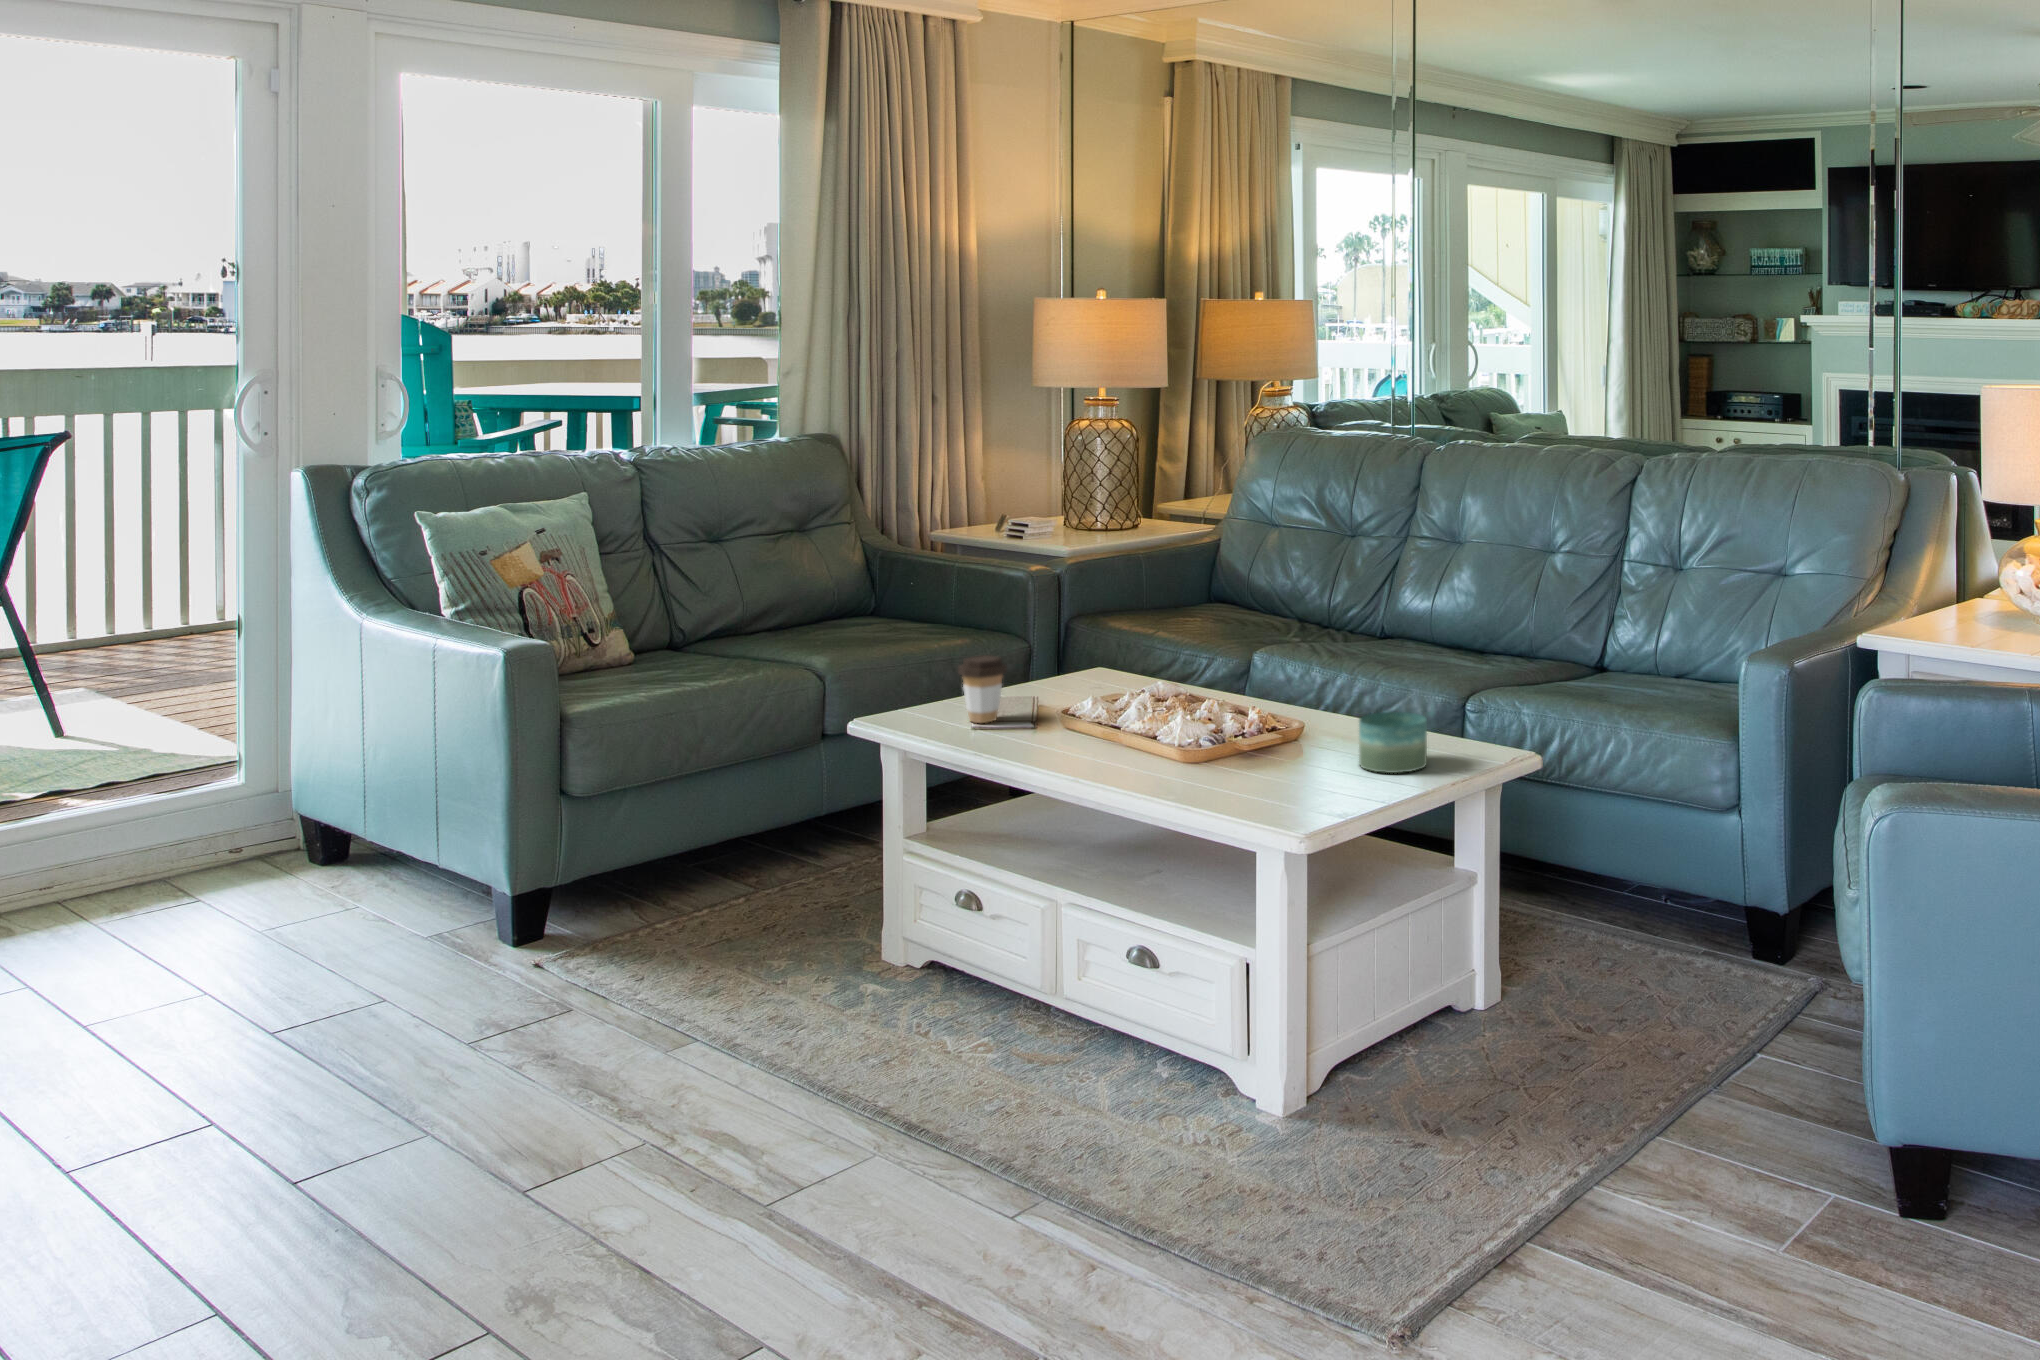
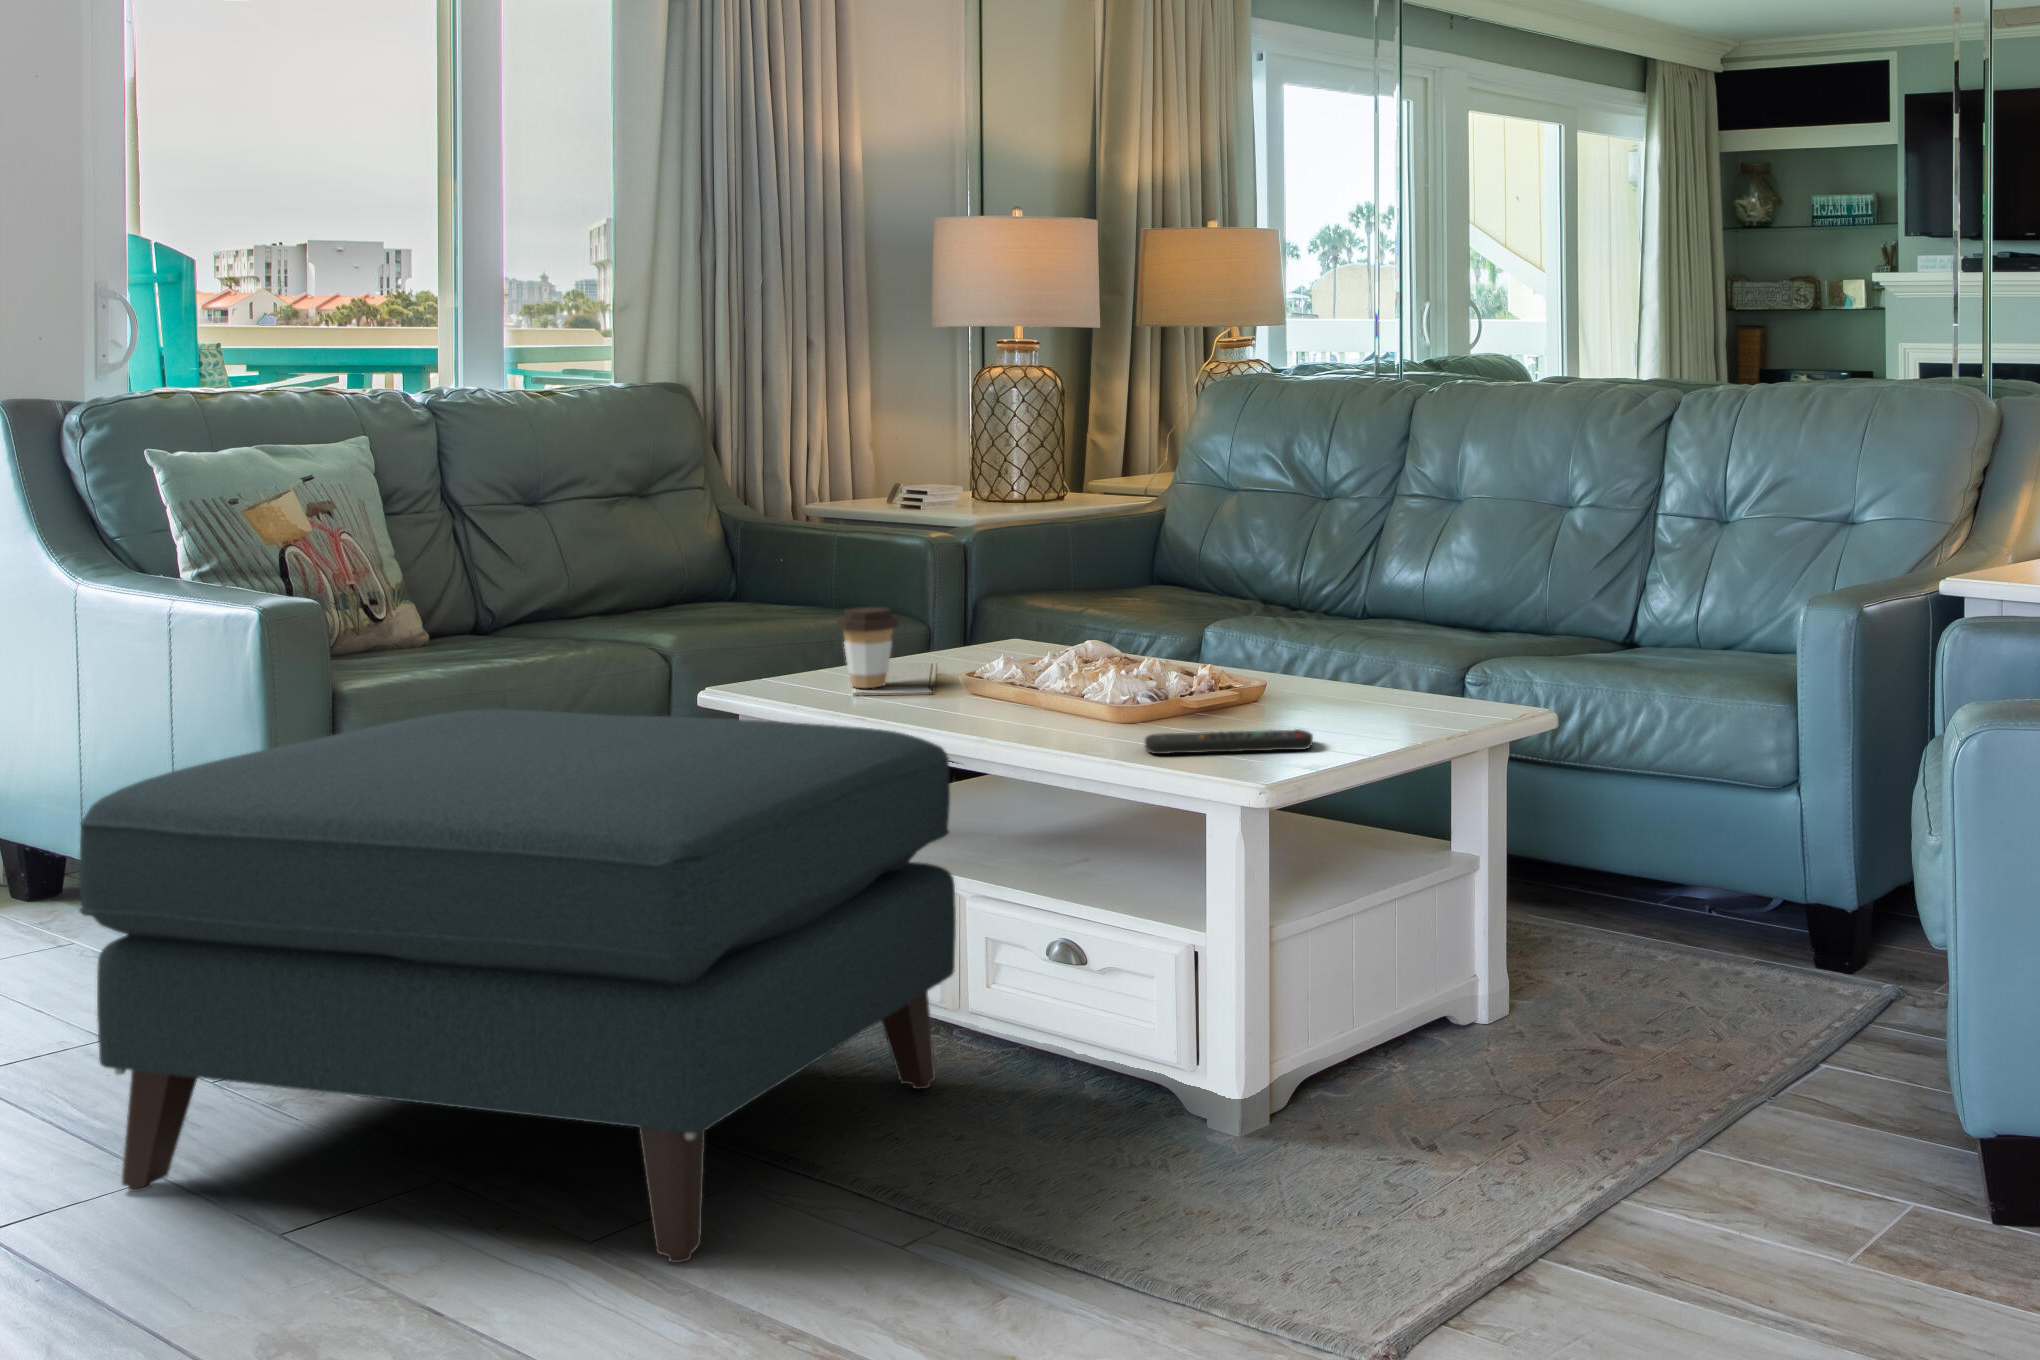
candle: present [1359,712,1427,773] -> none [1331,662,1414,731]
ottoman: none [347,752,1053,1238] -> present [79,709,956,1263]
remote control: none [1207,774,1344,796] -> present [1145,729,1313,754]

